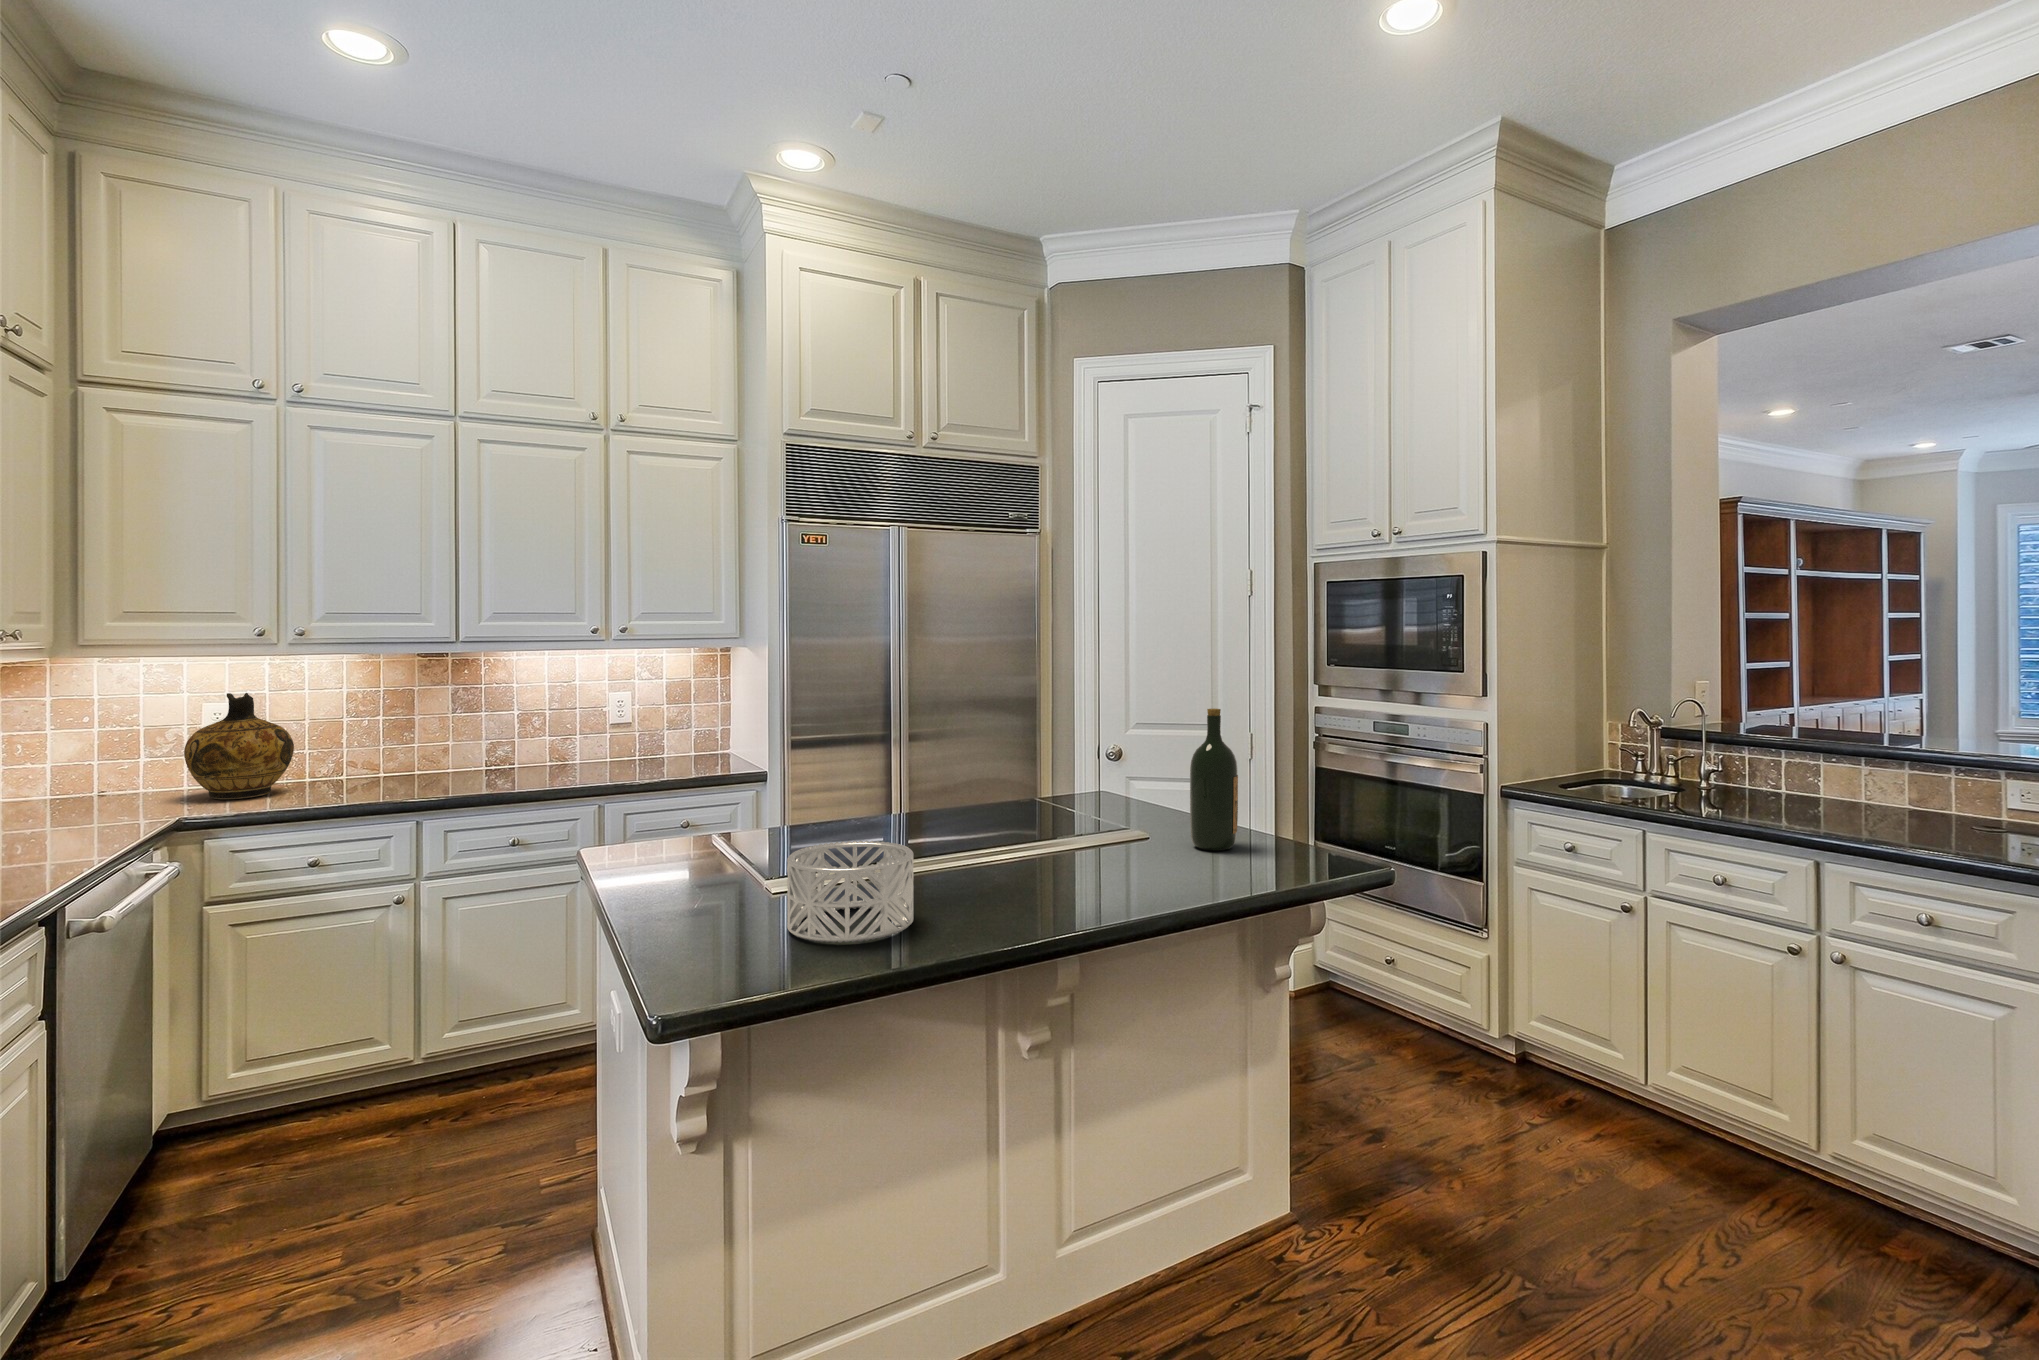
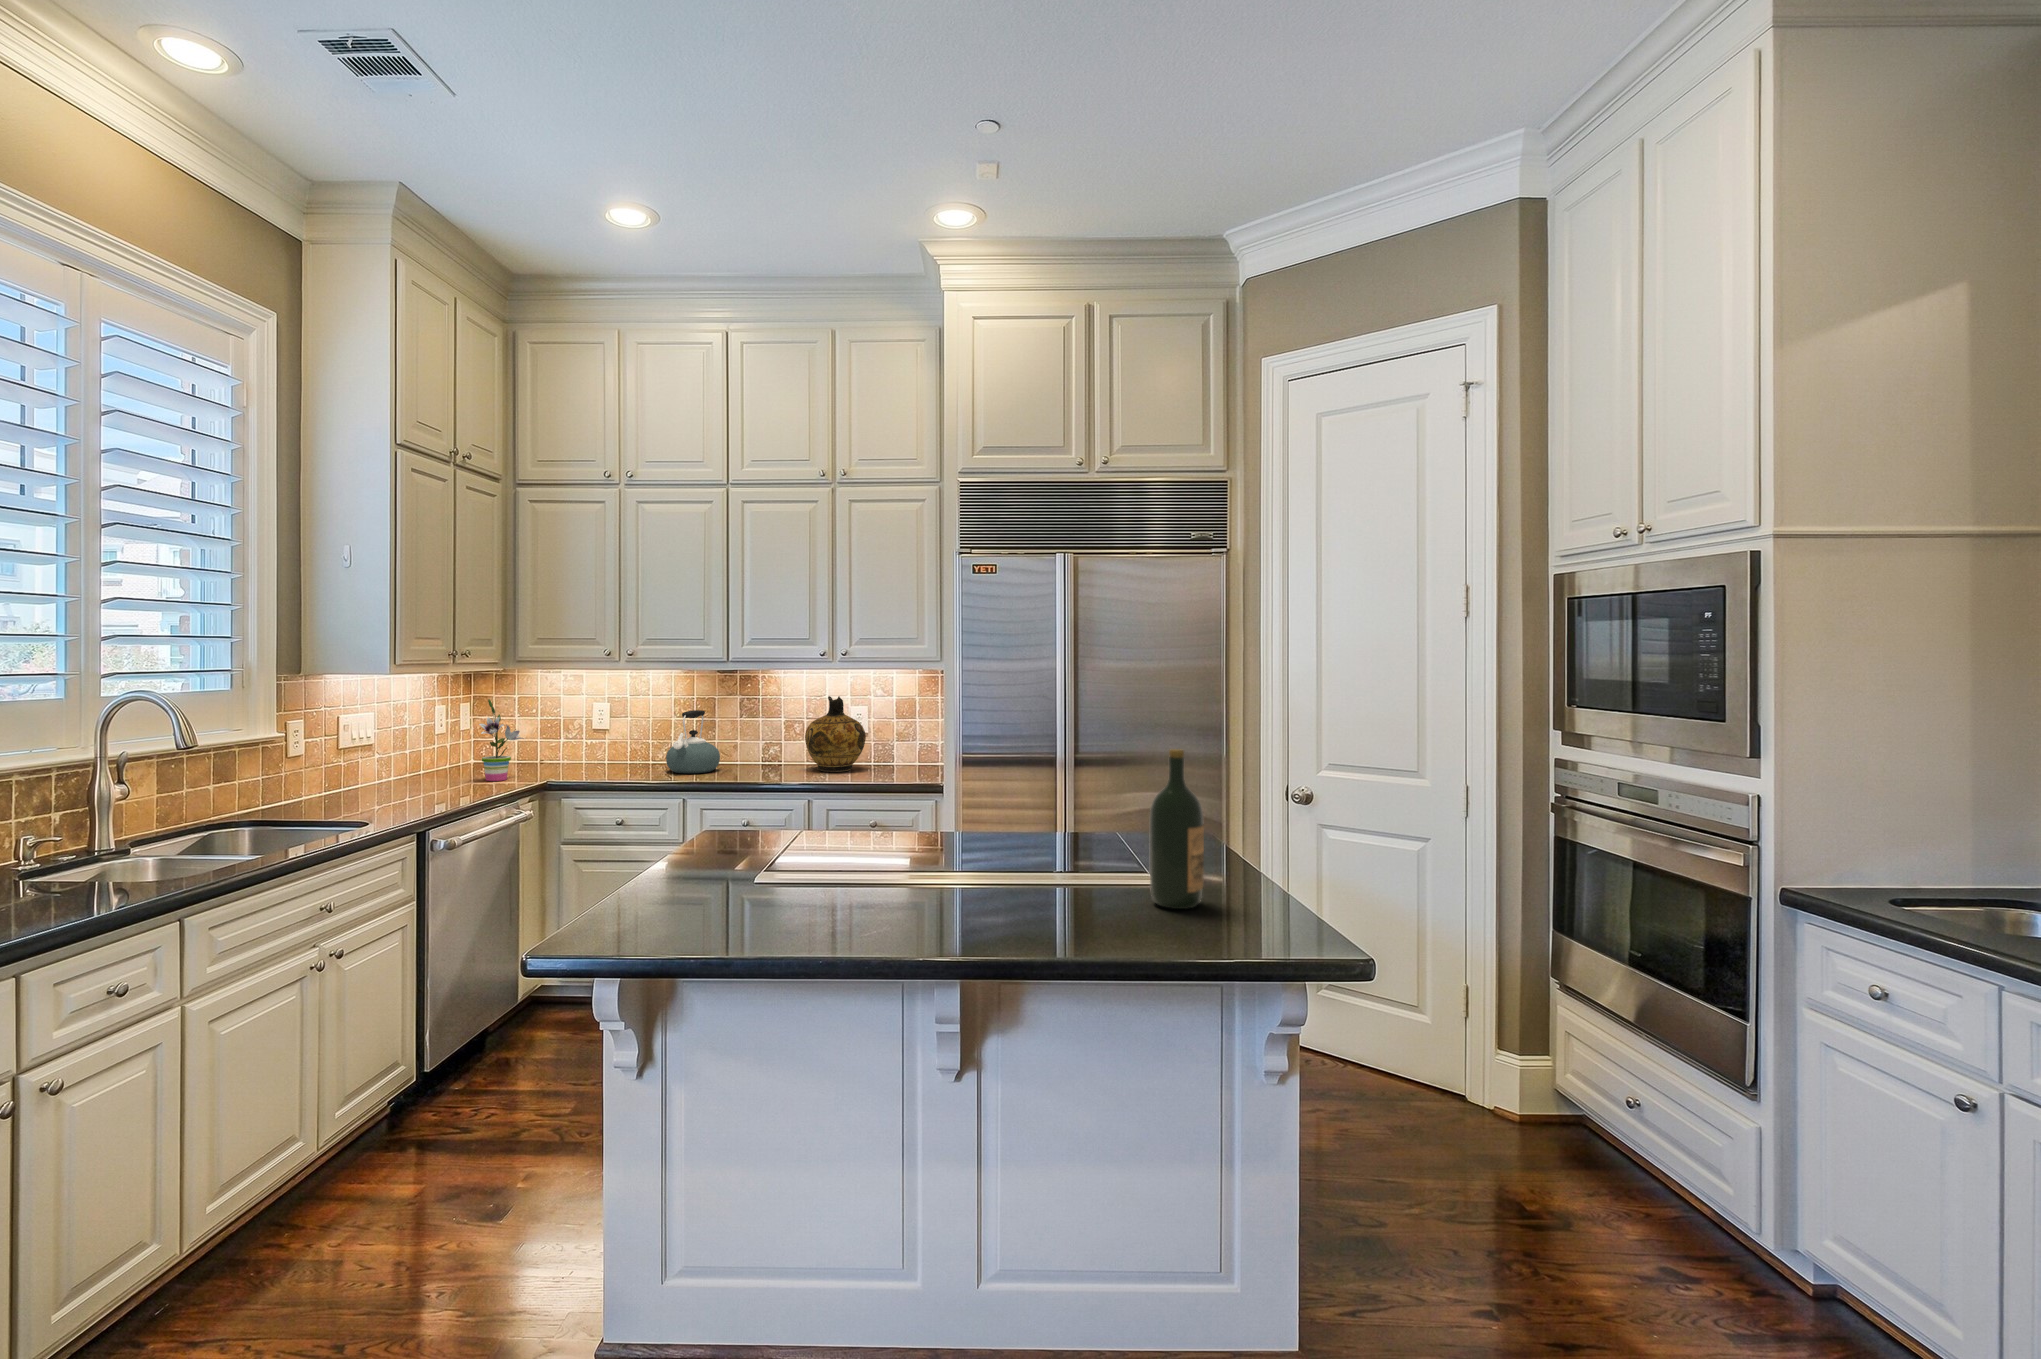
ceramic jug: present [184,693,294,799] -> present [805,696,866,772]
potted plant: none [41,703,121,826] -> present [479,699,524,781]
kettle: none [357,706,439,789] -> present [666,710,720,773]
decorative bowl: present [787,841,913,943] -> none [671,846,782,933]

